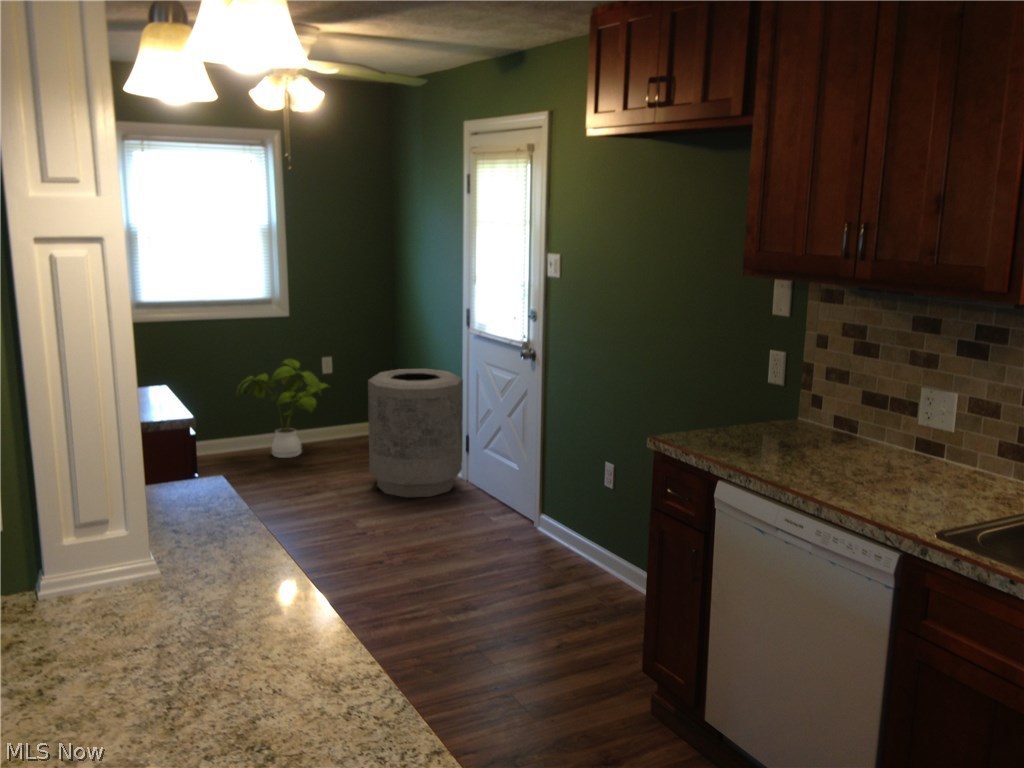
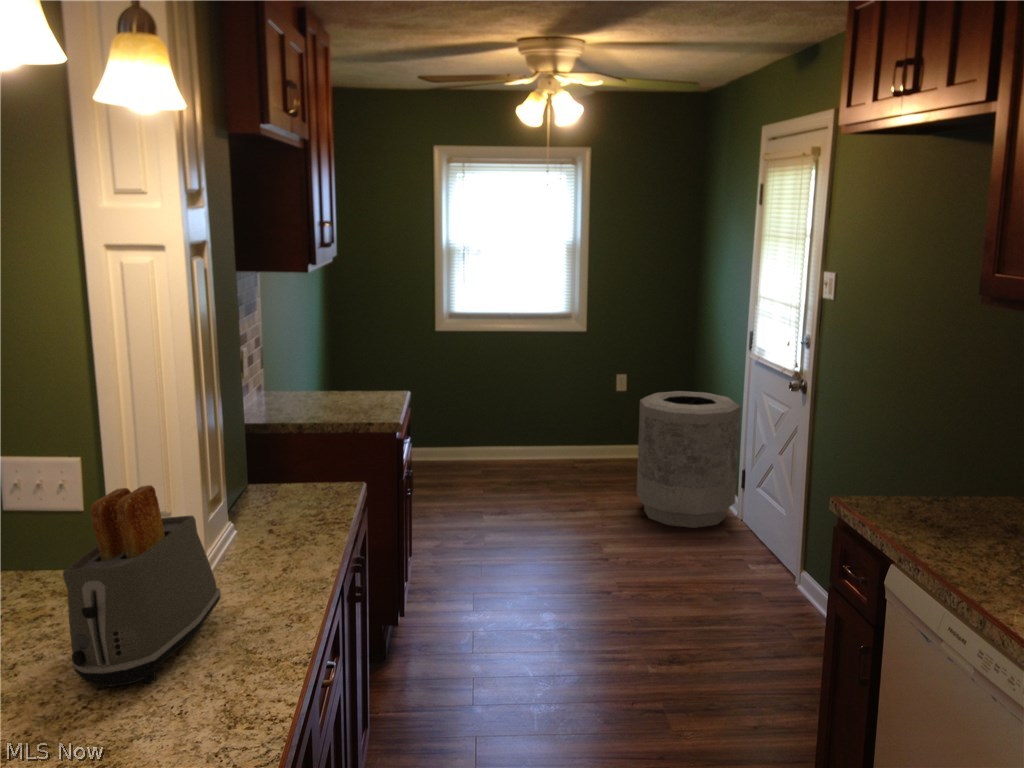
house plant: present [237,359,329,458] -> none [528,374,620,470]
toaster: none [112,485,228,690] -> present [63,485,221,687]

